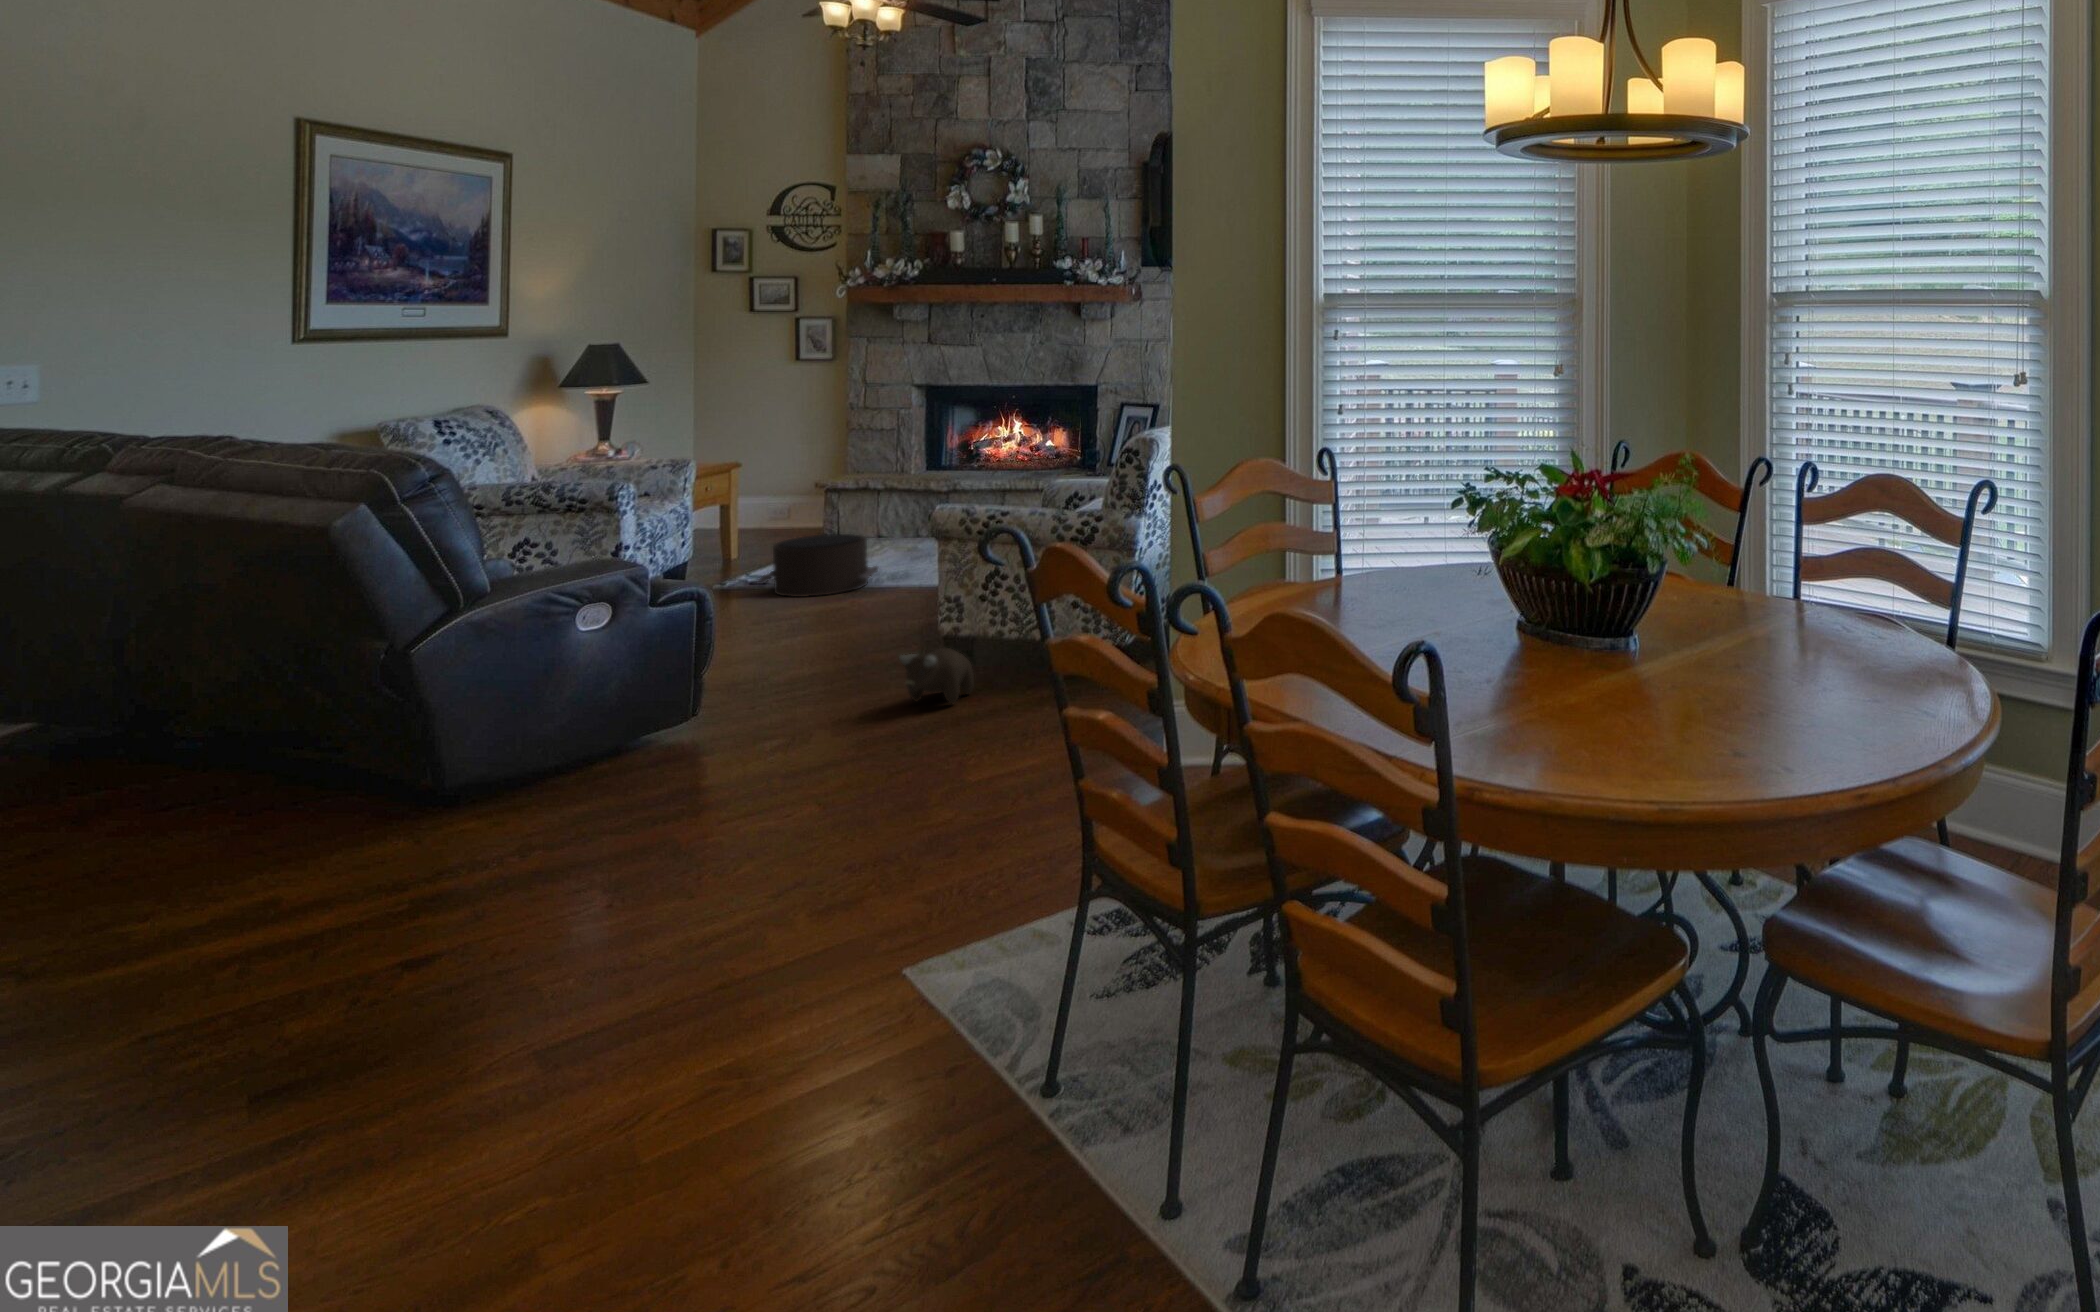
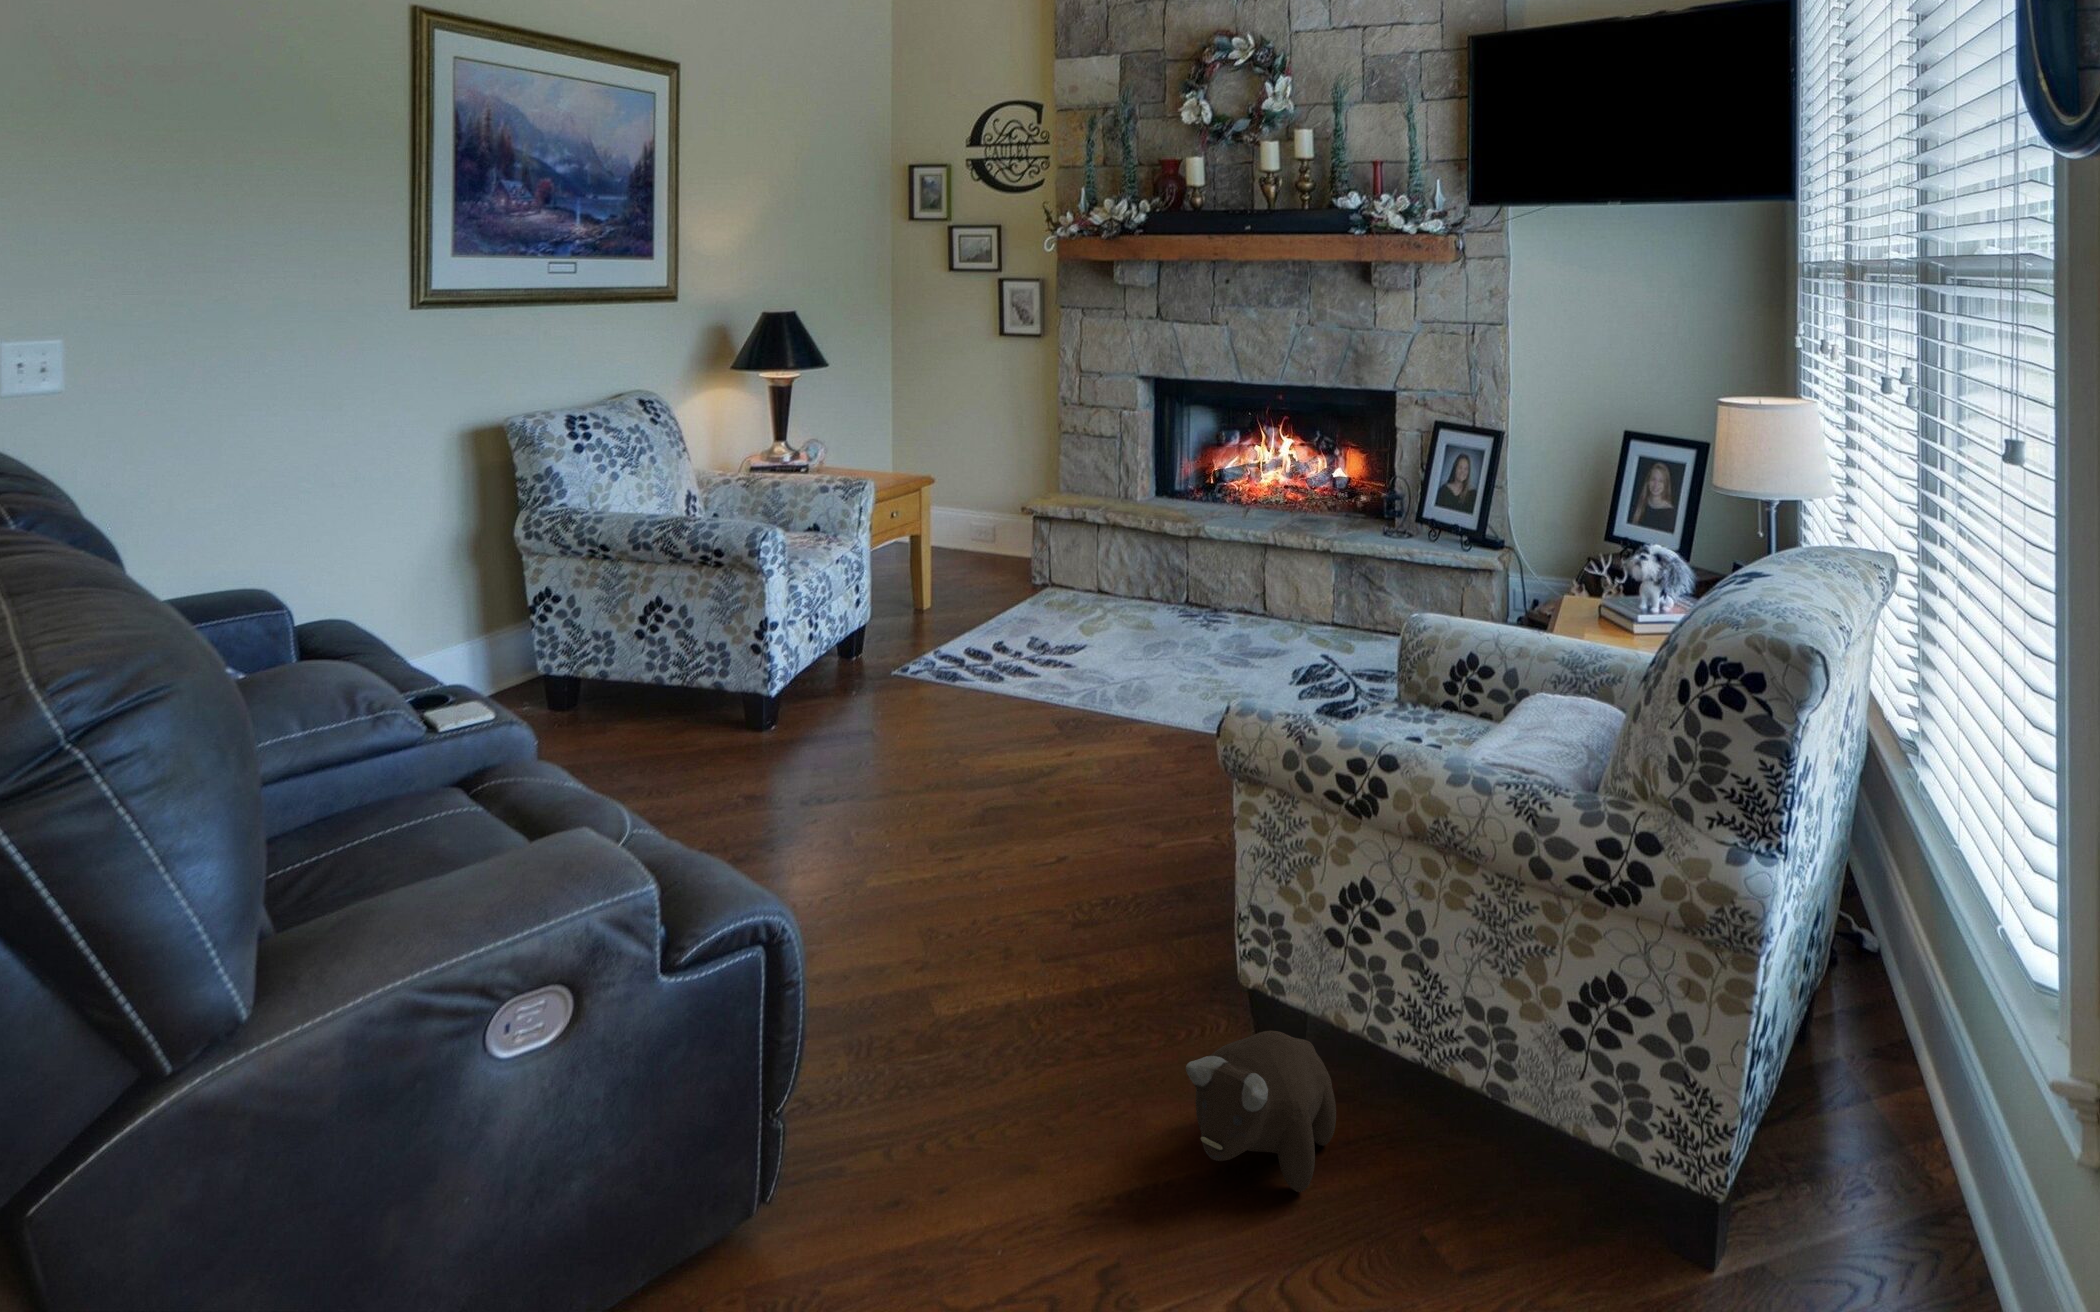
pouf: present [757,534,878,597] -> none [936,604,1100,710]

